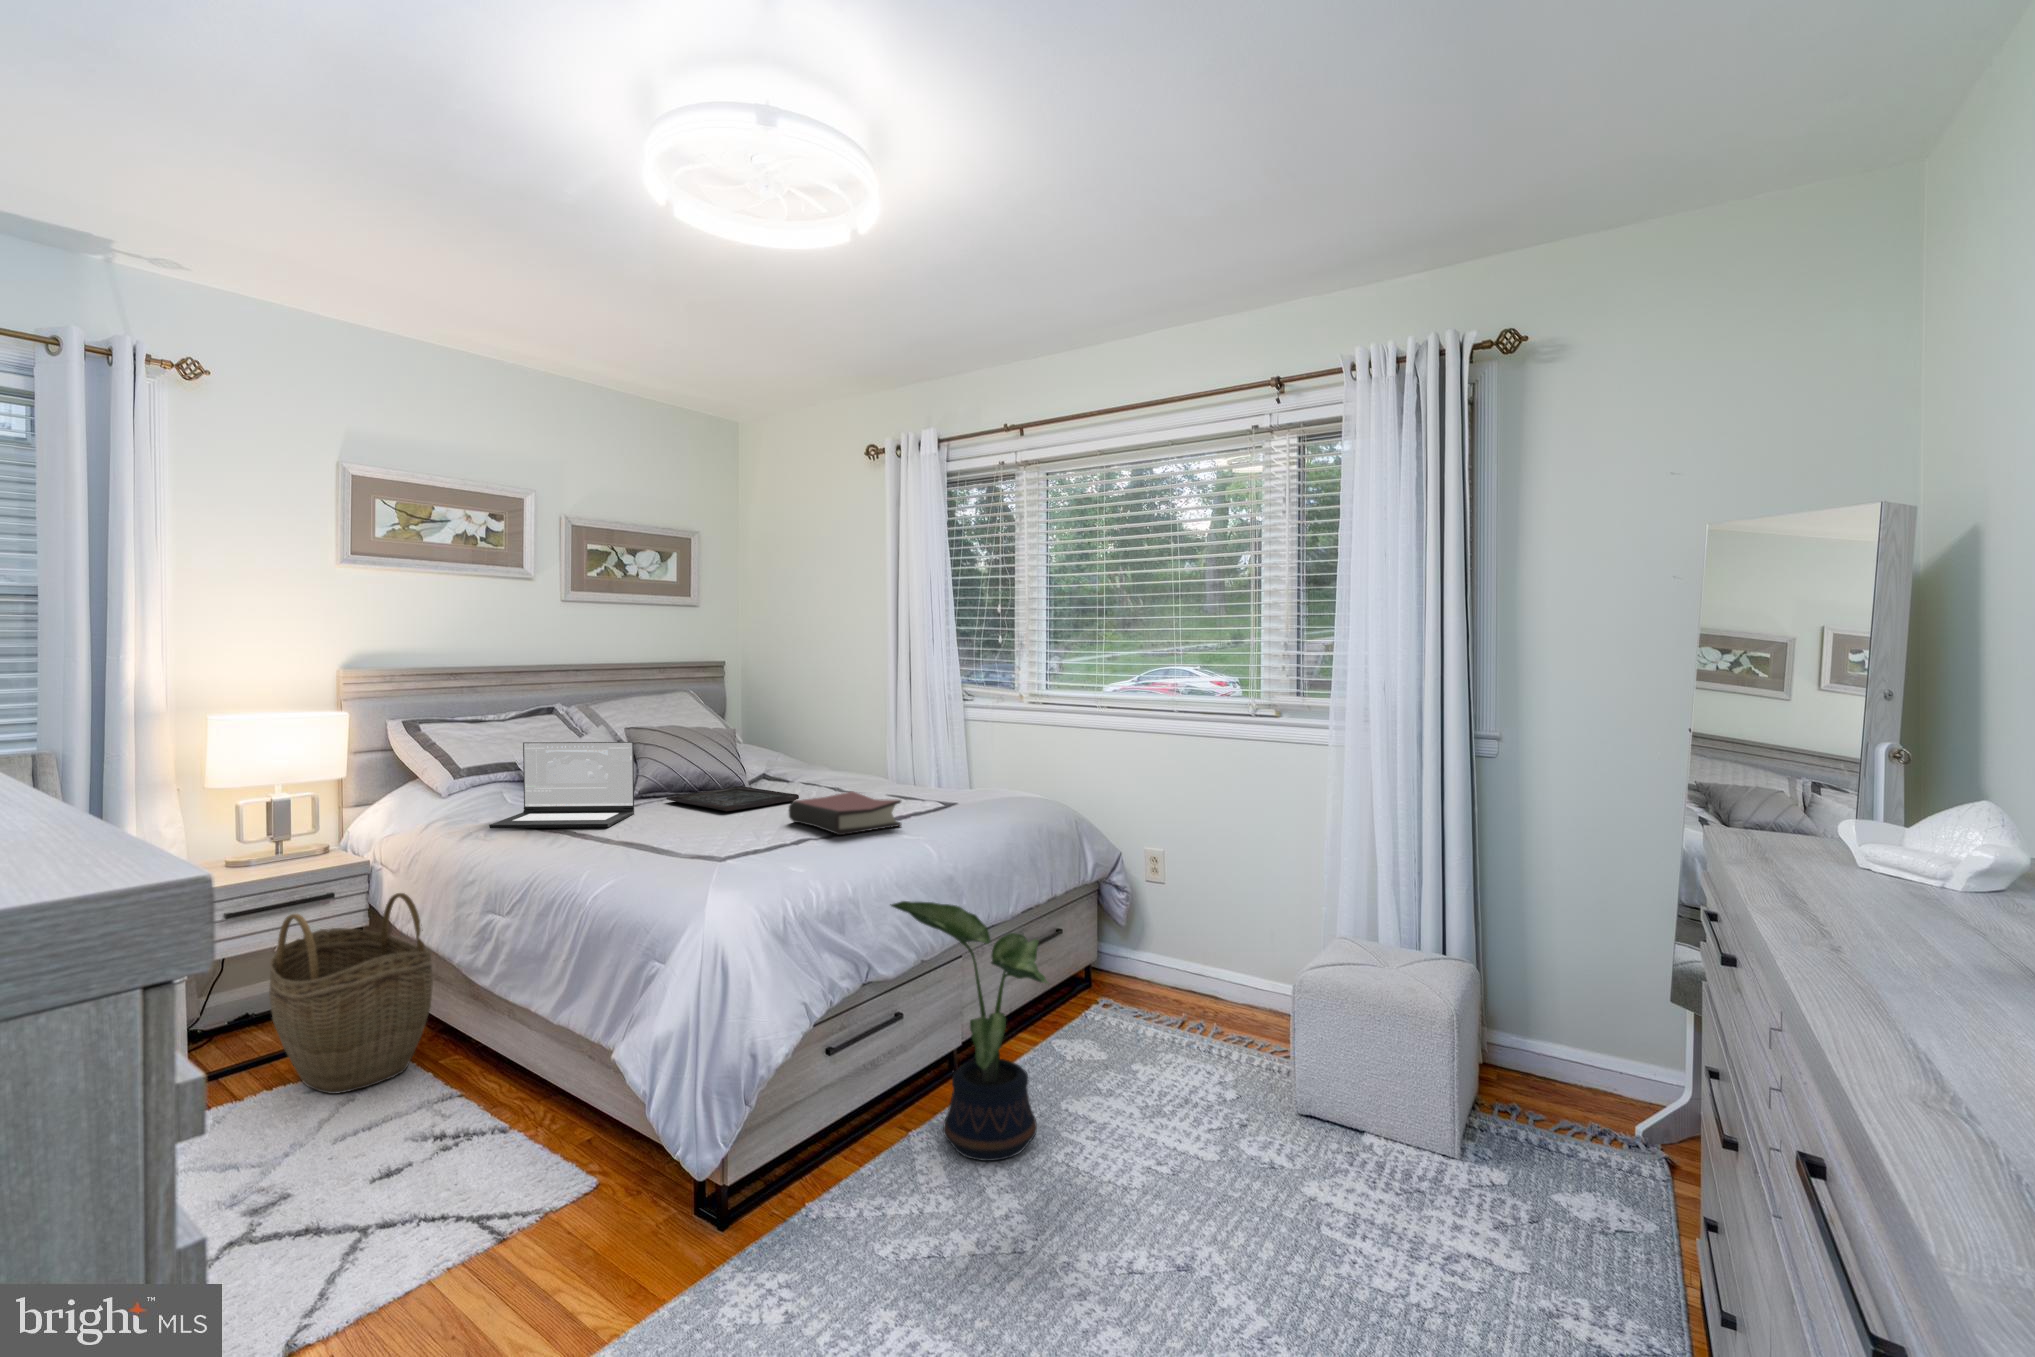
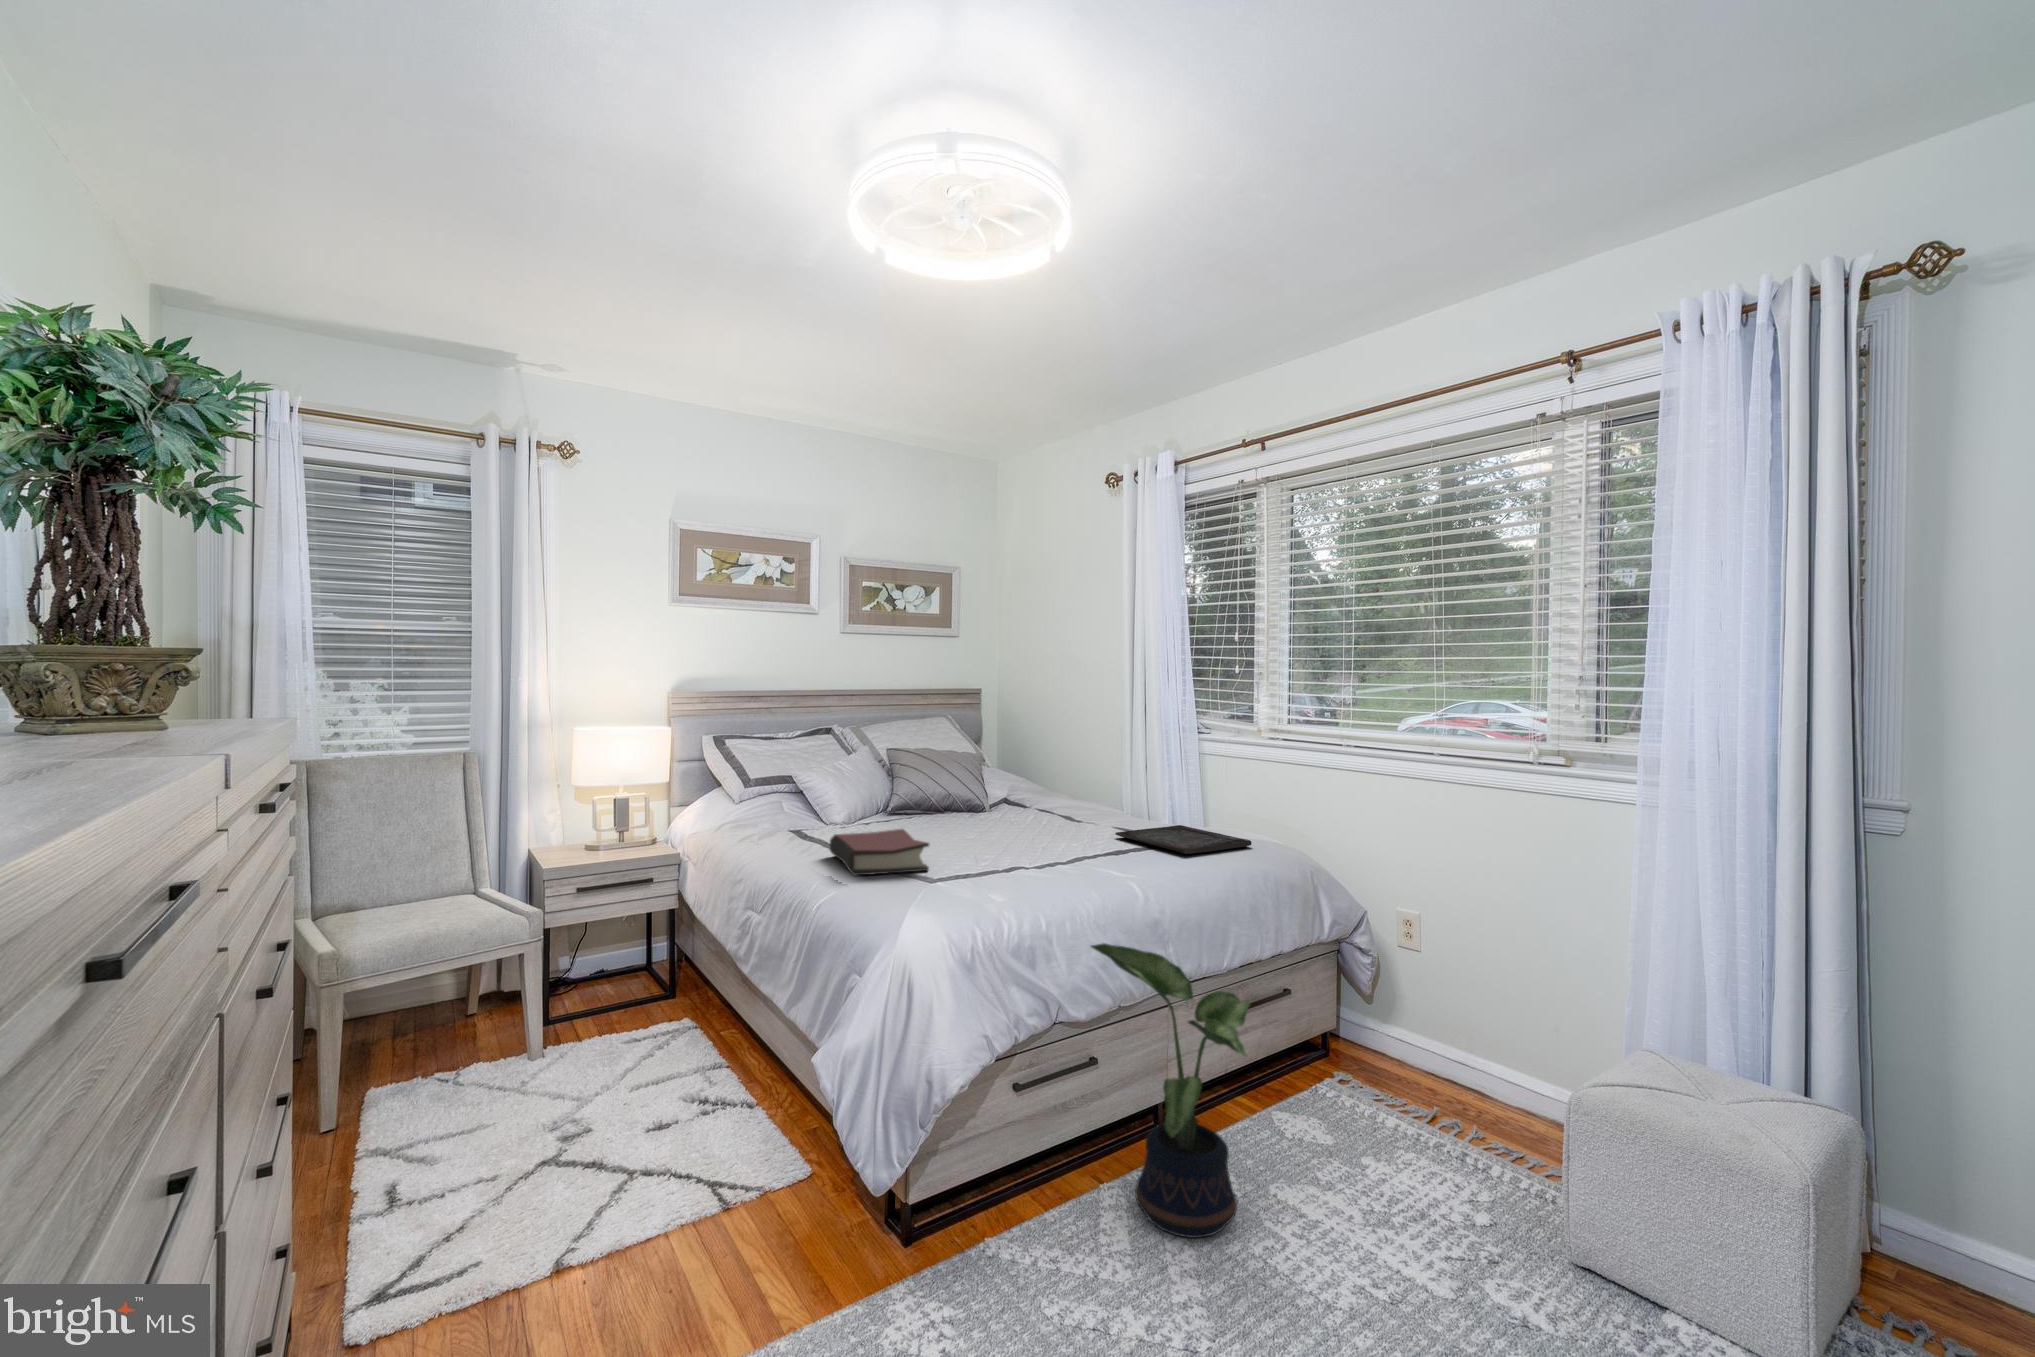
laptop: present [489,742,634,828] -> none [762,758,884,840]
tray: present [666,786,799,811] -> present [1115,825,1252,854]
hardback book: present [789,792,901,835] -> present [830,829,929,876]
woven basket: present [269,893,433,1094] -> none [600,882,715,1048]

